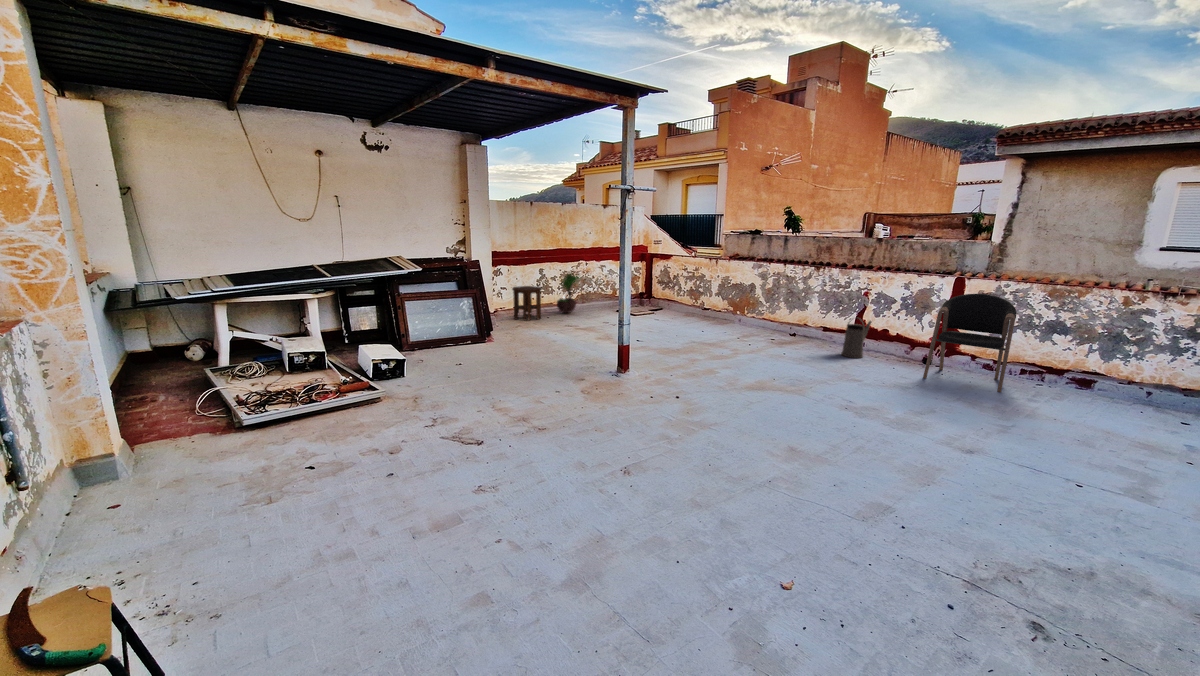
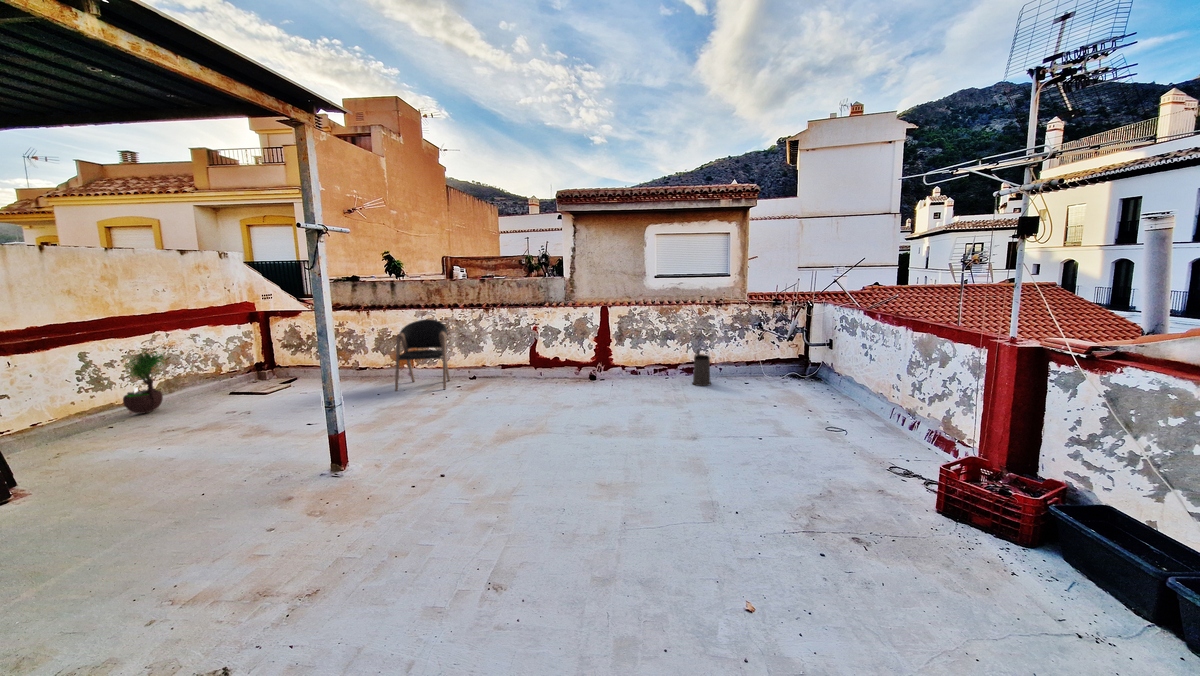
side table: present [512,286,542,320] -> none [24,381,103,445]
chair: present [923,294,1016,392] -> present [395,319,450,391]
watering can: present [841,318,871,358] -> present [693,349,711,386]

